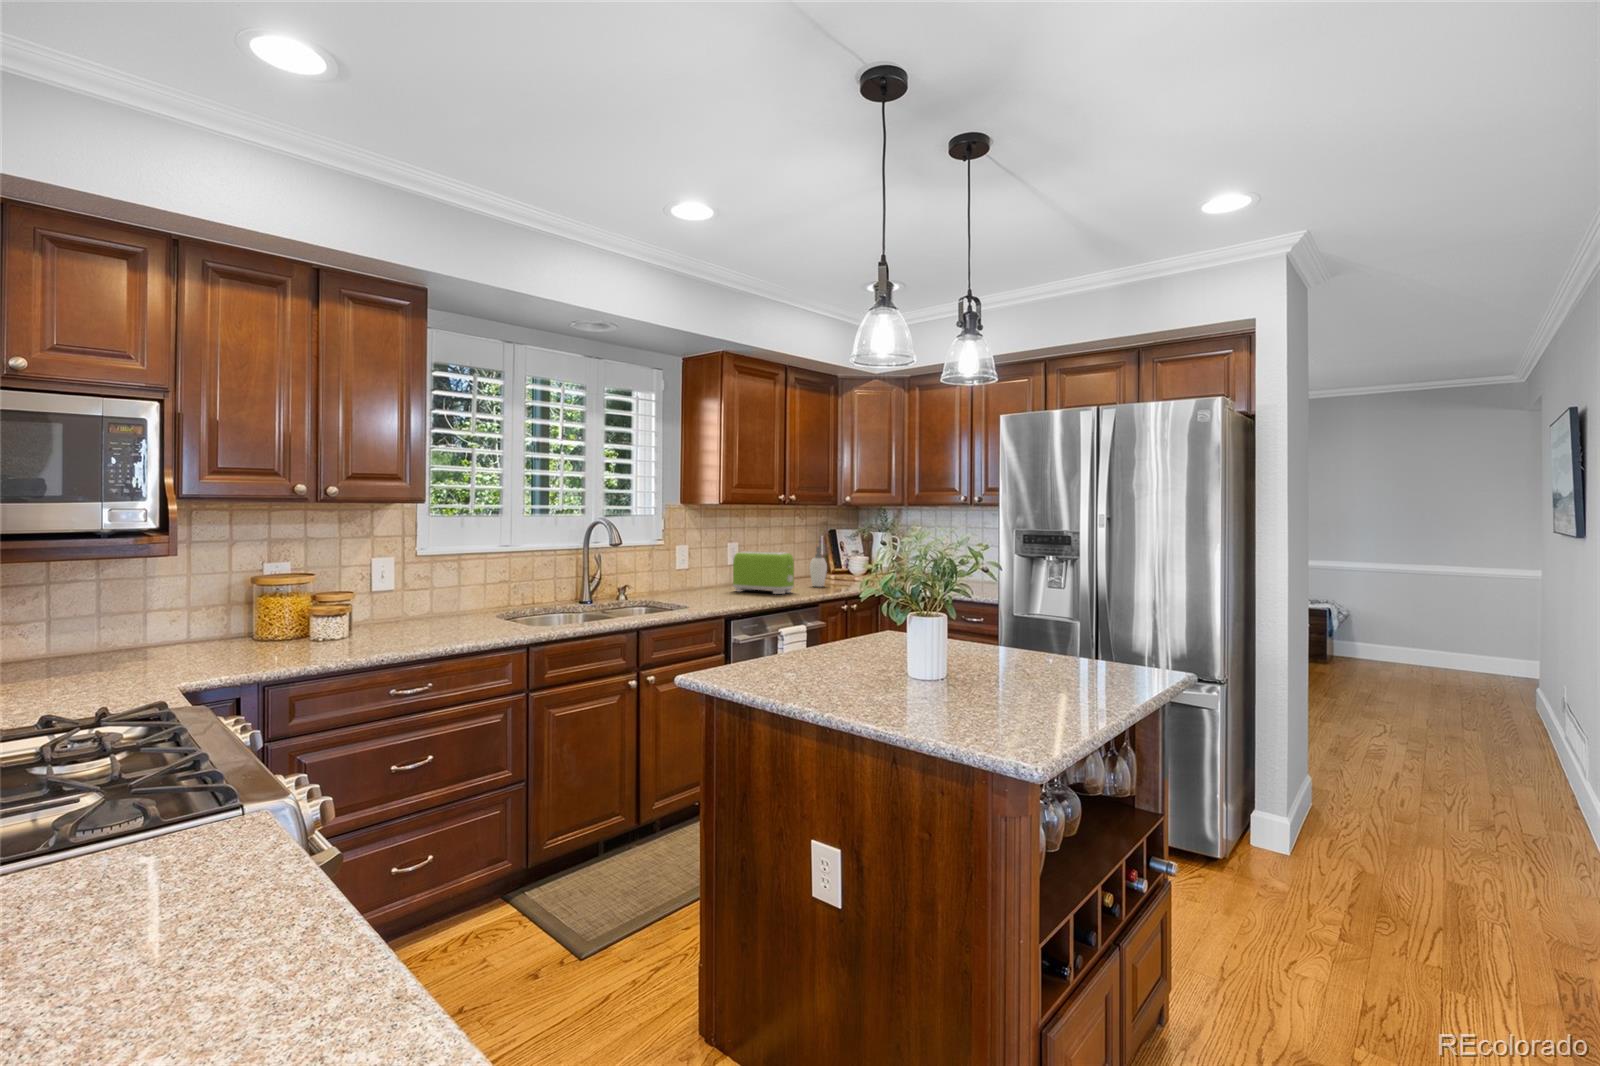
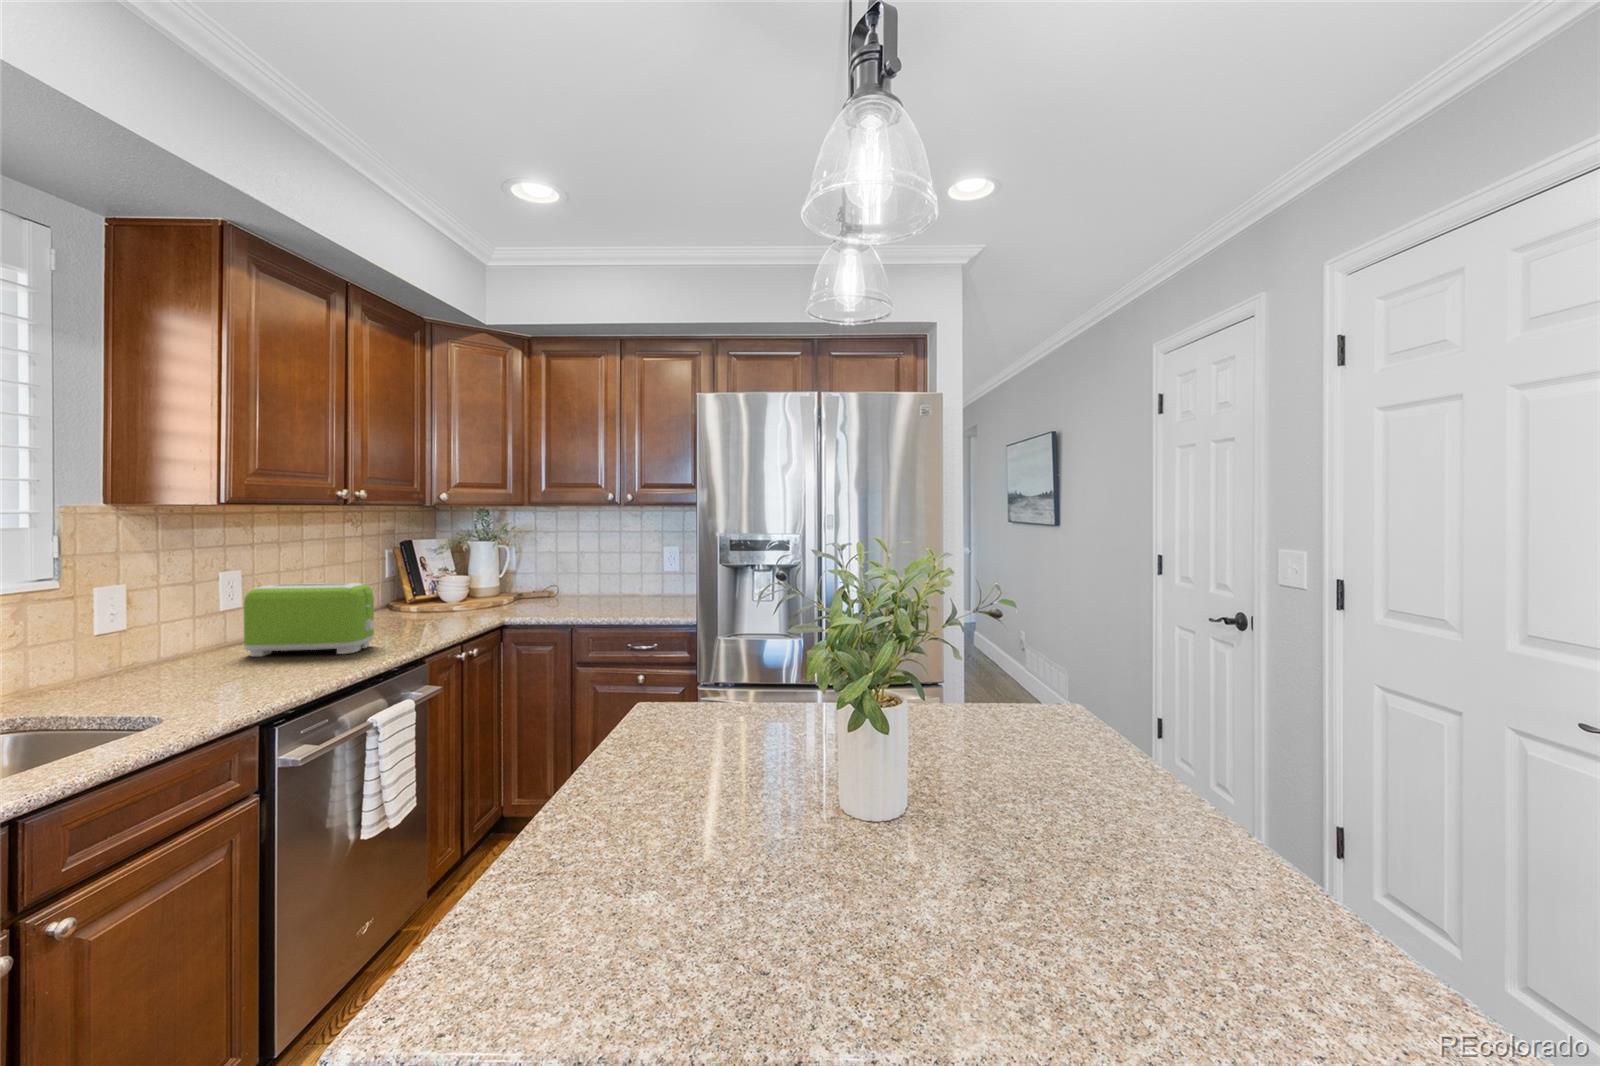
soap dispenser: present [810,546,827,587] -> none [388,568,418,629]

